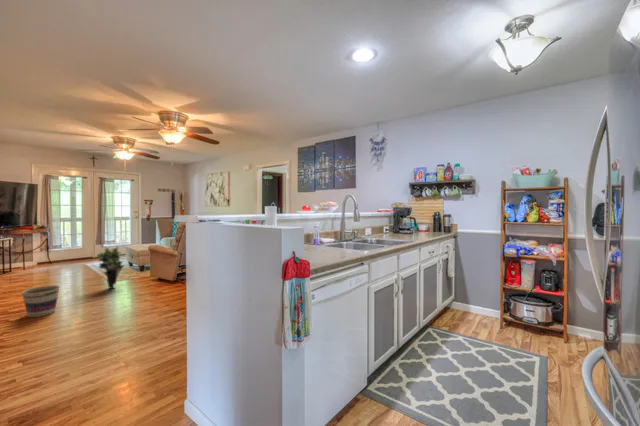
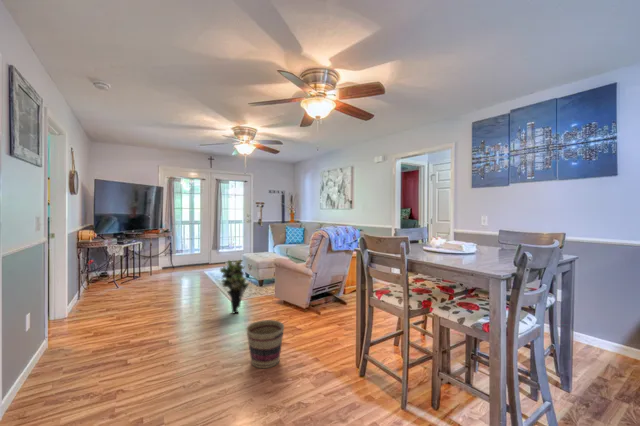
basket: present [22,285,59,317] -> present [247,320,284,368]

